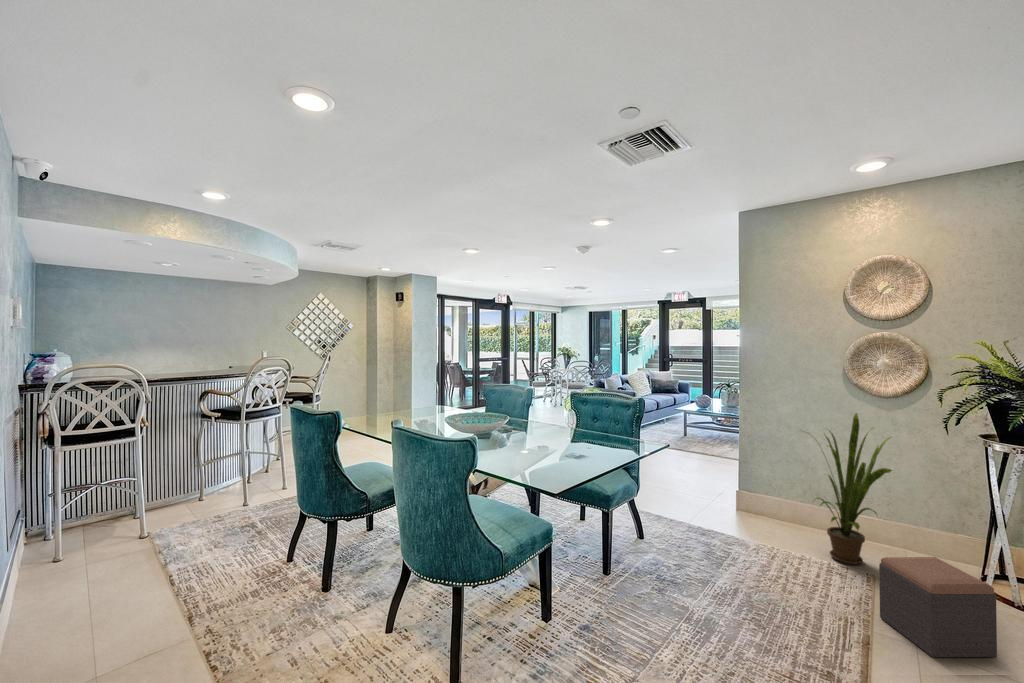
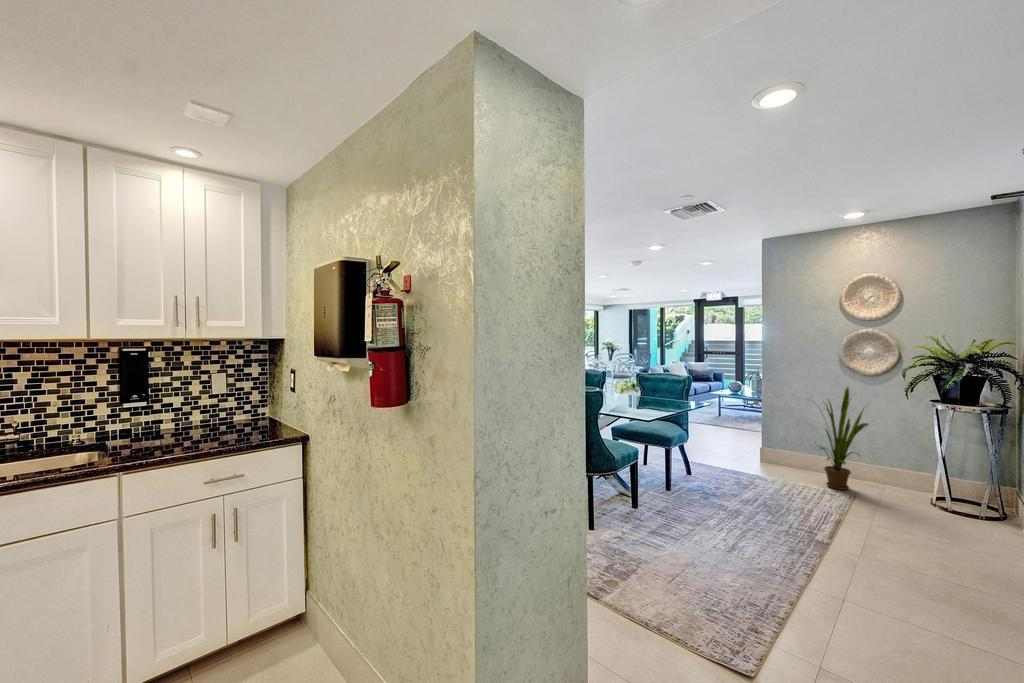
footstool: present [879,557,997,657] -> none [852,474,922,530]

